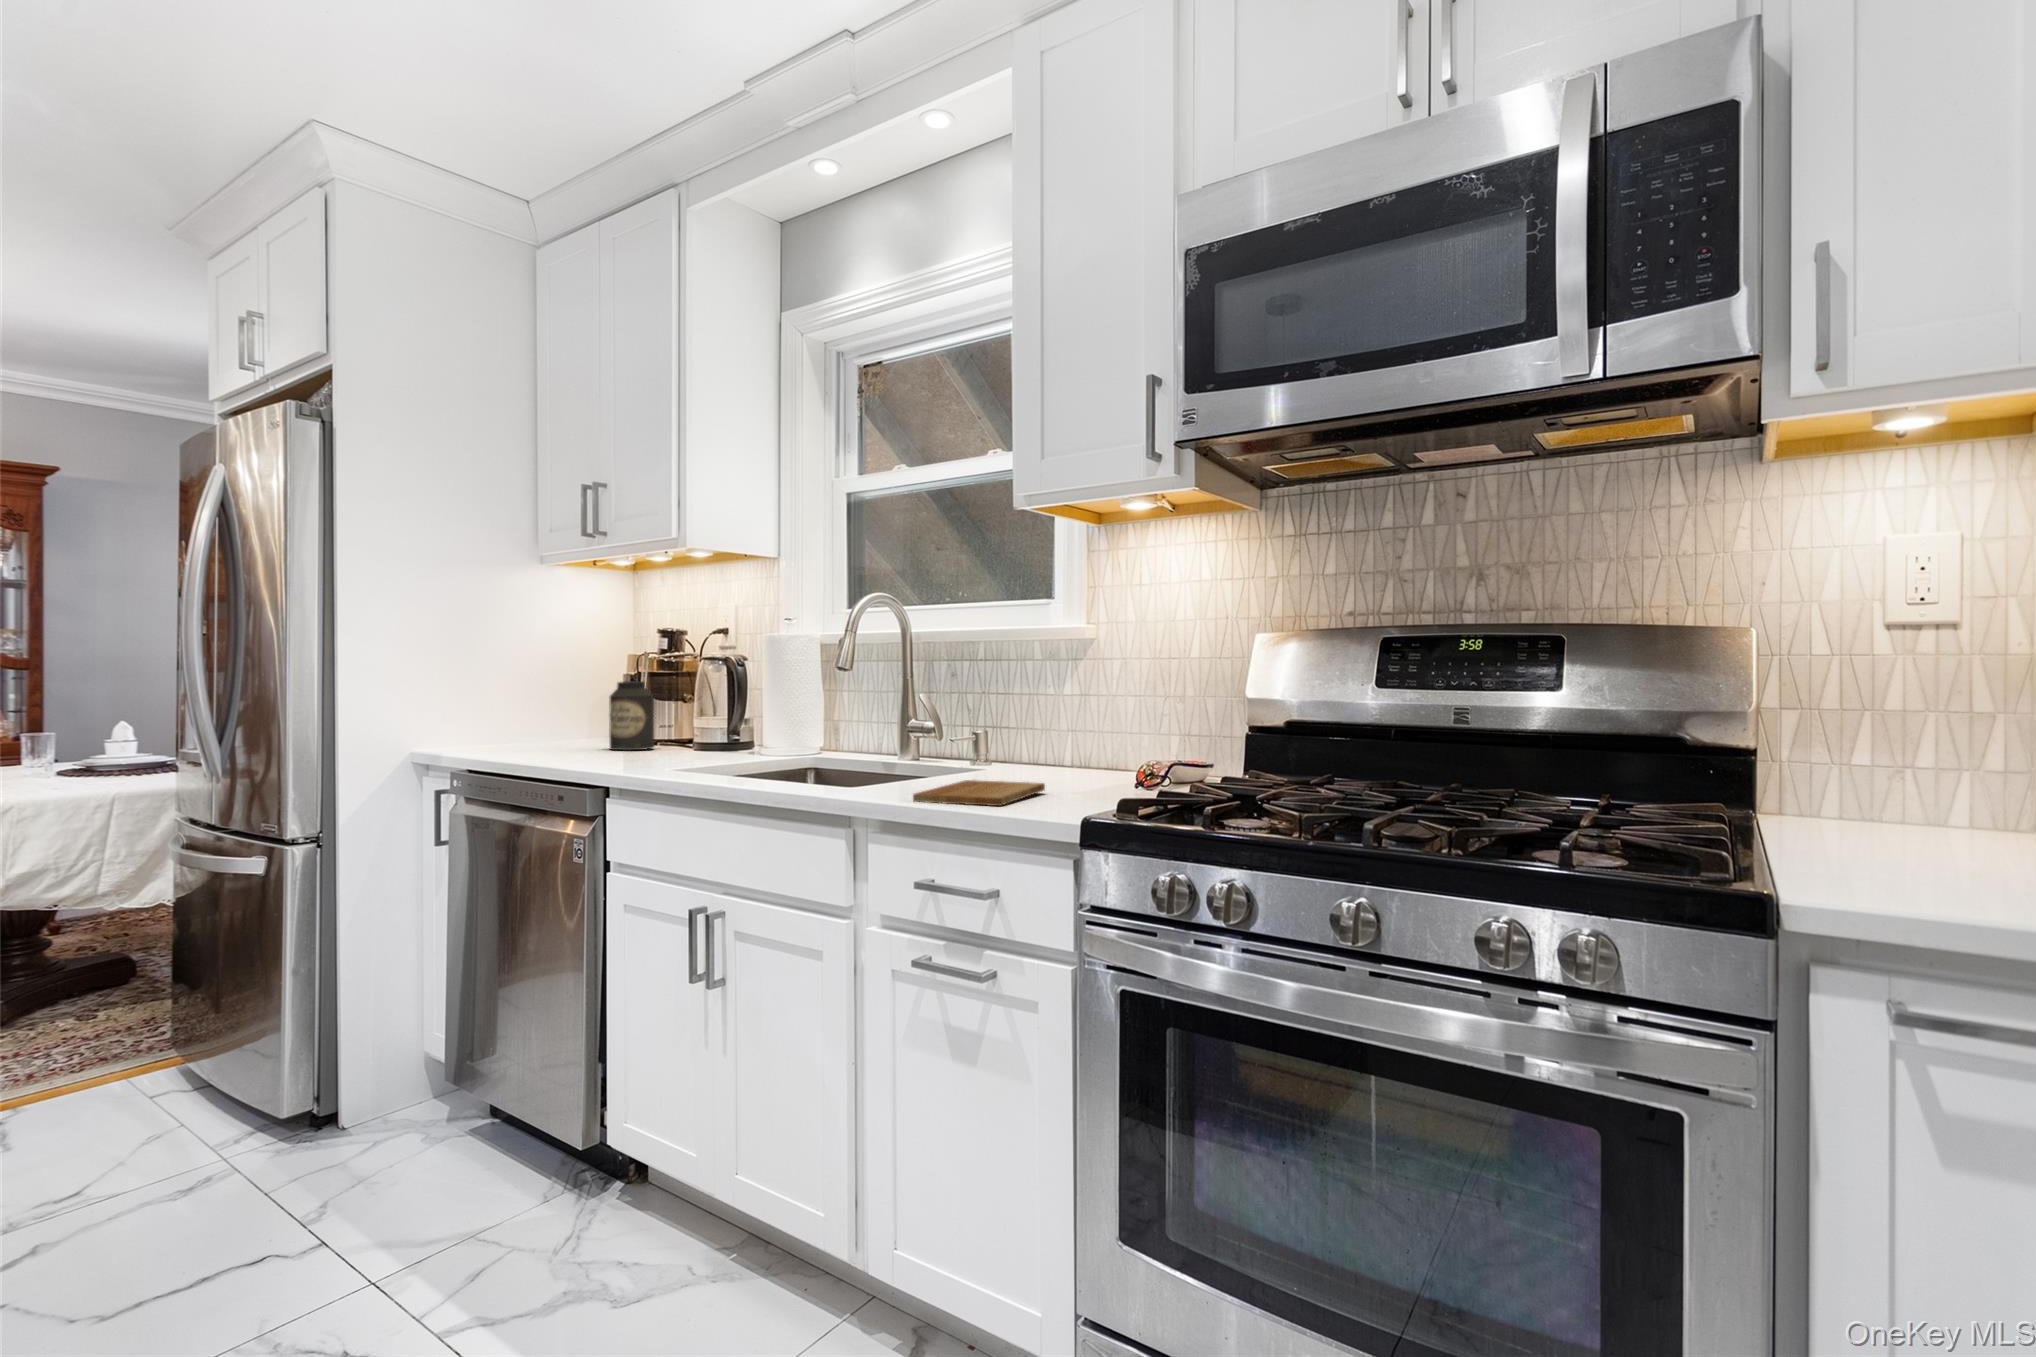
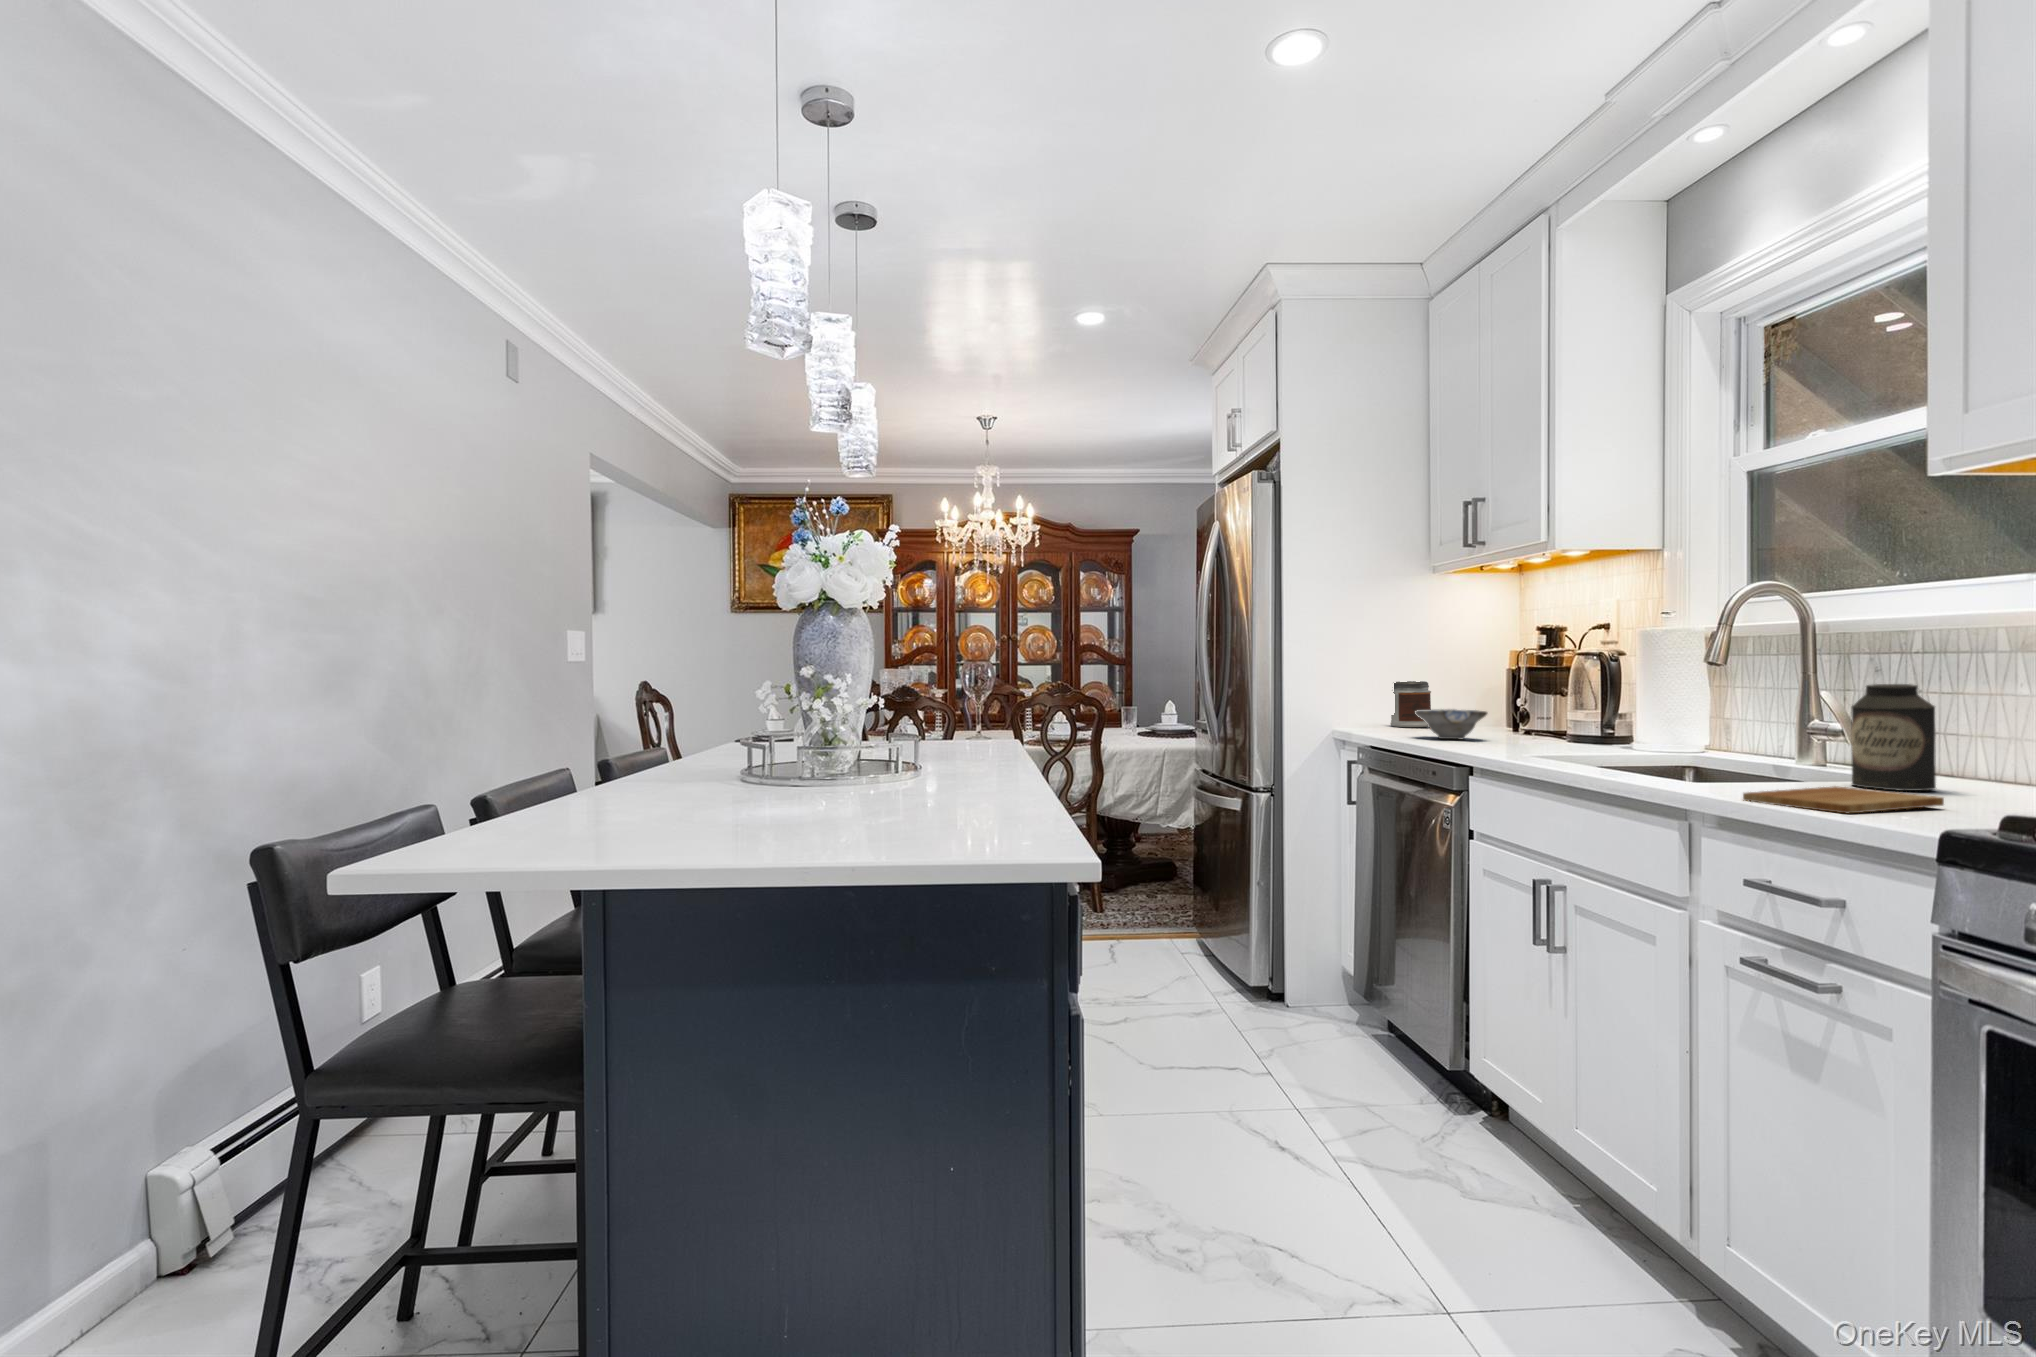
canister: present [609,681,654,750] -> present [1852,684,1936,791]
jar: none [485,690,537,744] -> present [1391,681,1431,727]
ceramic bowl: none [528,721,613,756] -> present [1415,709,1487,739]

